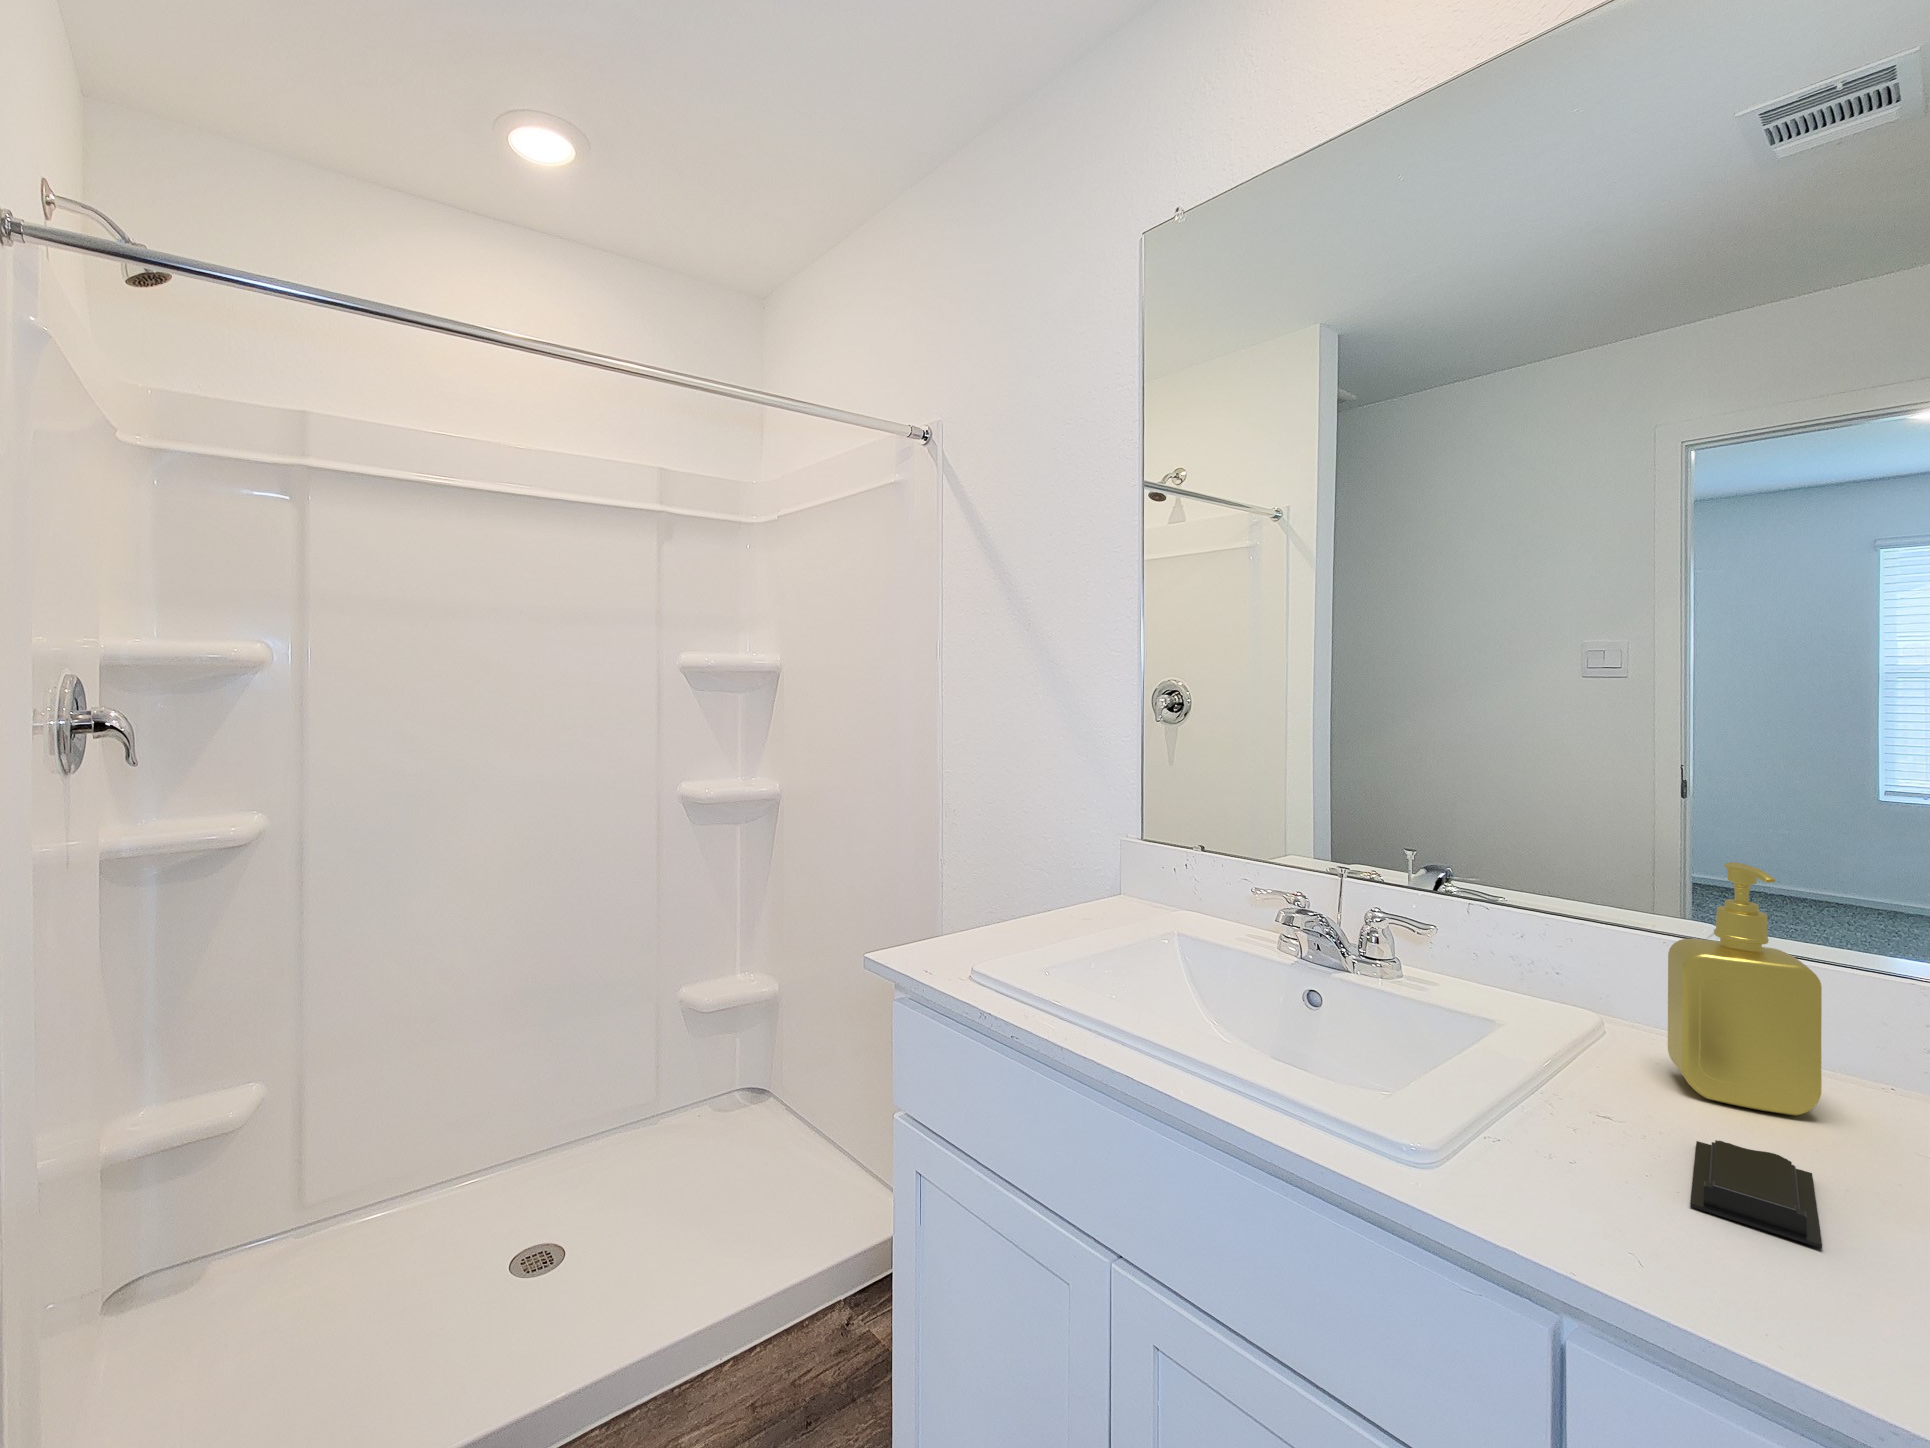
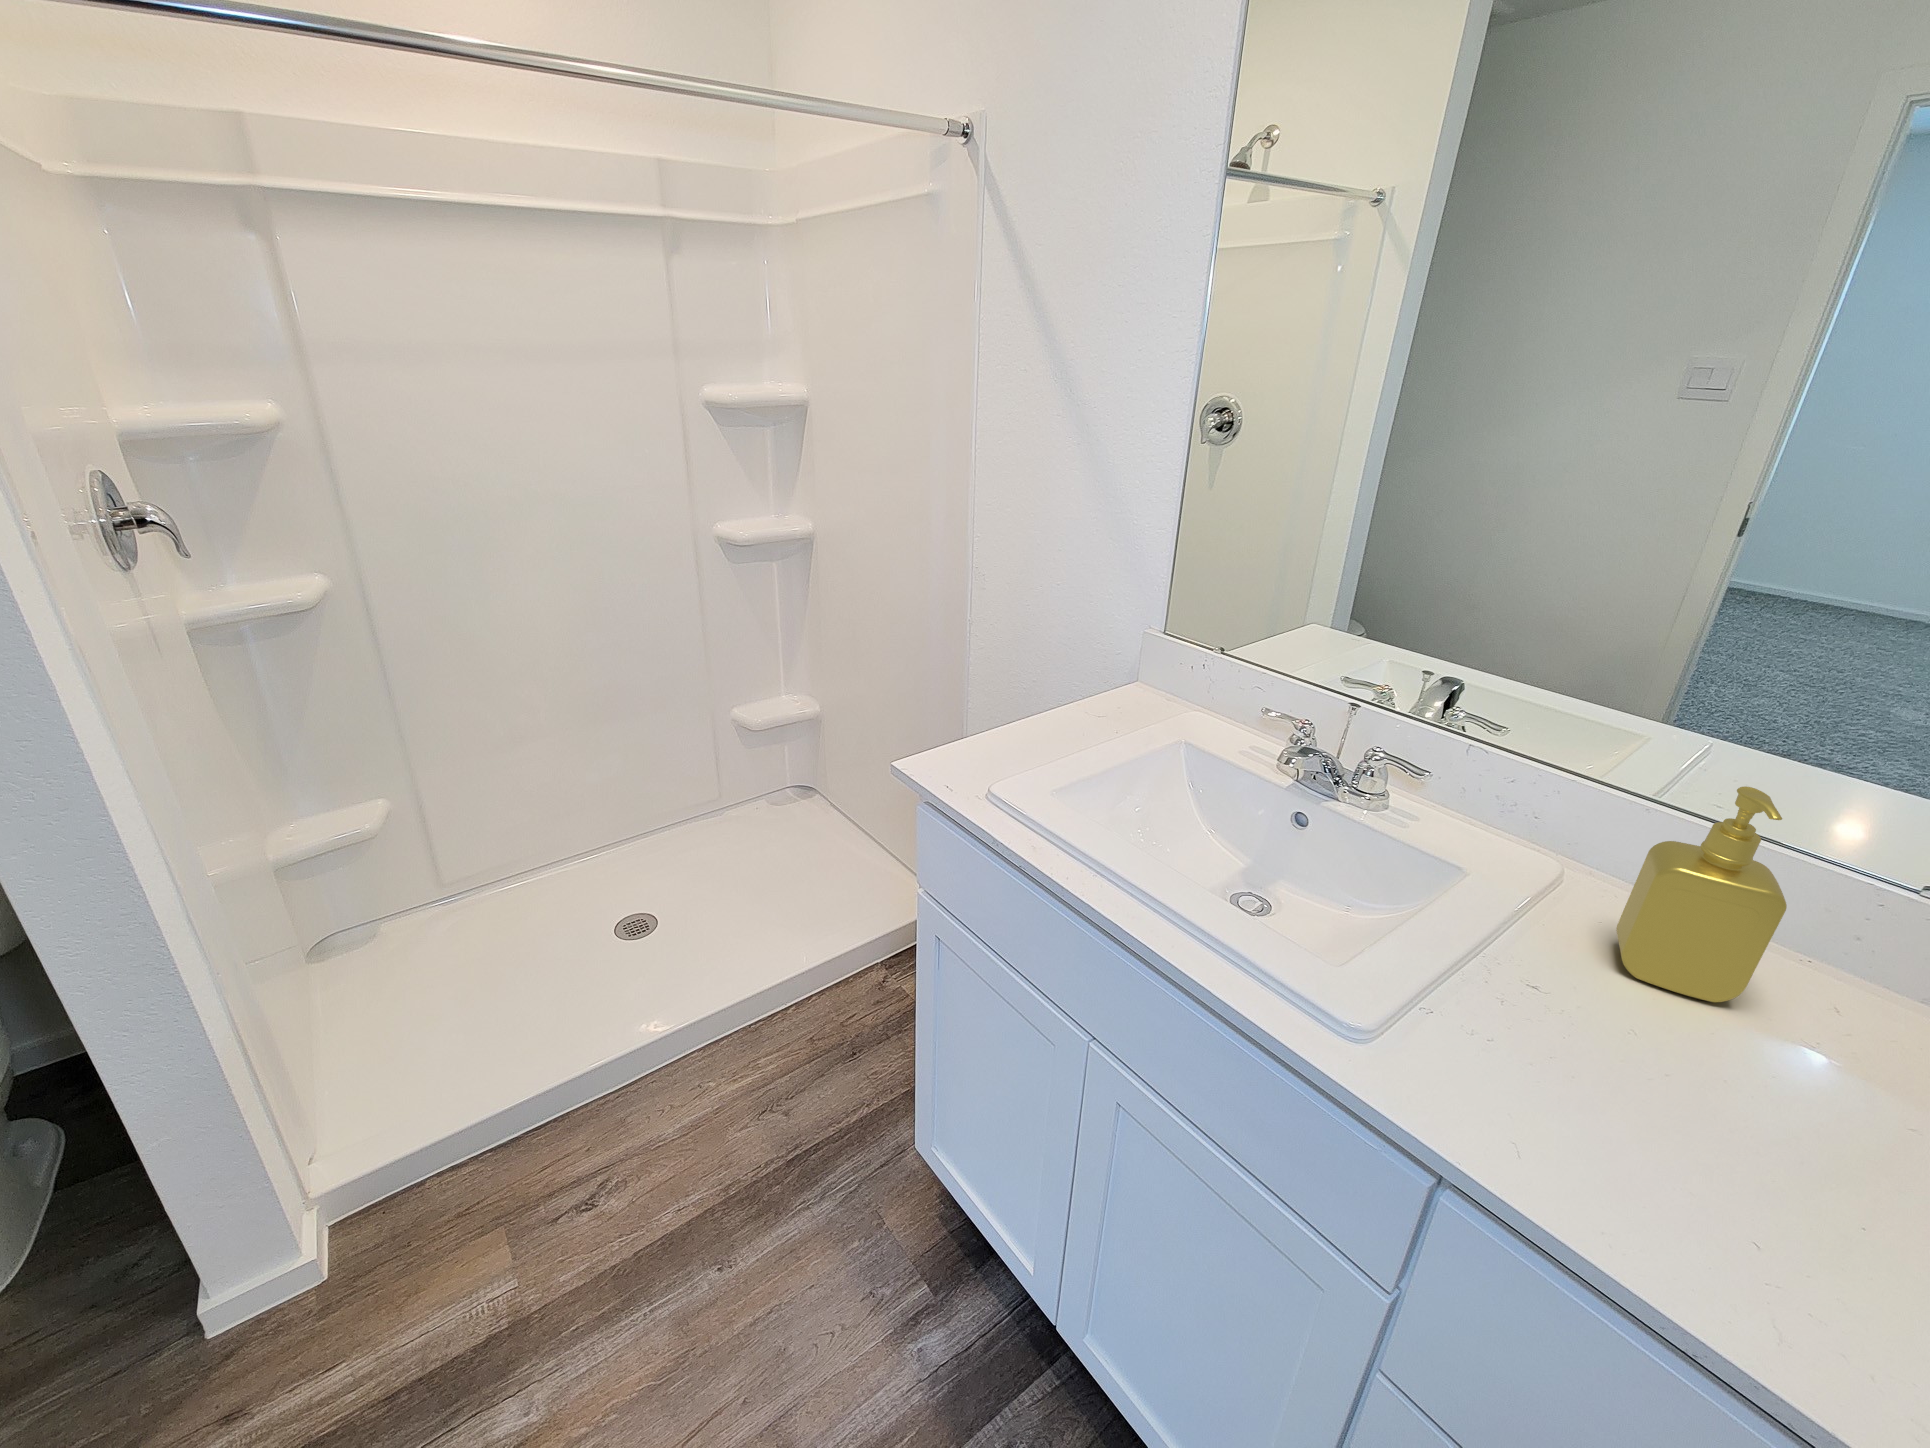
soap bar: present [1690,1140,1822,1248] -> none [1575,1031,1701,1160]

